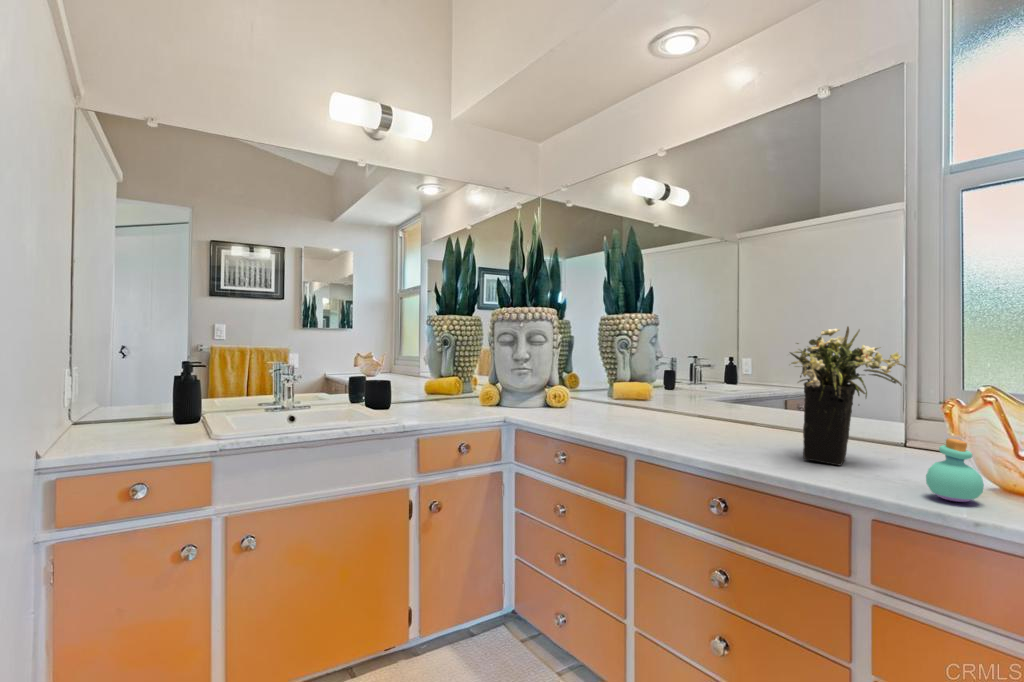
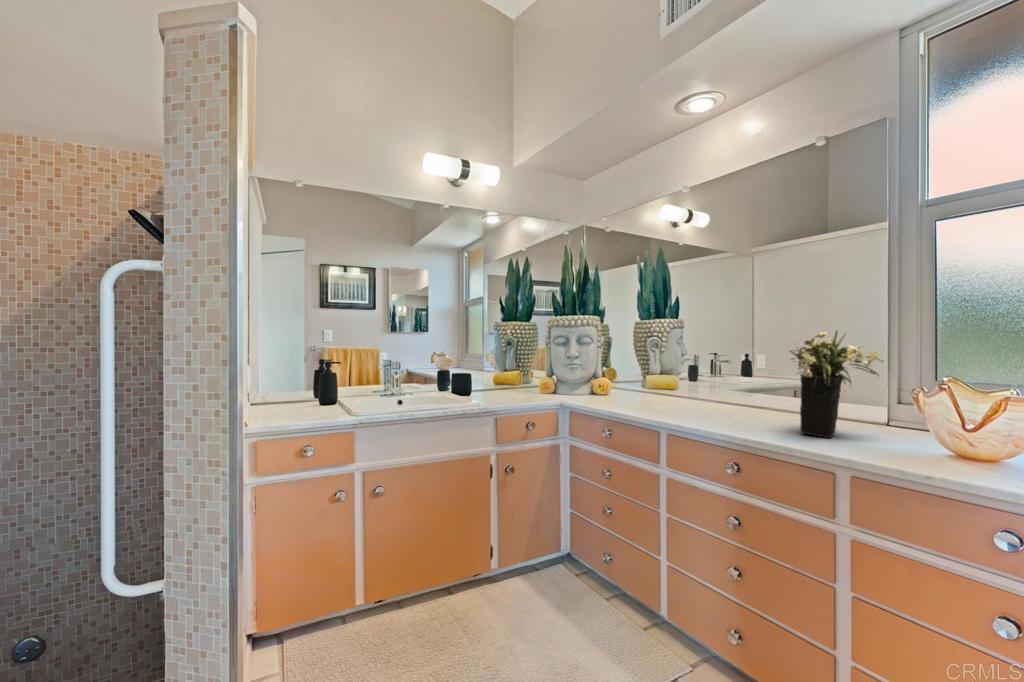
perfume bottle: present [926,438,984,502] -> none [895,416,940,464]

